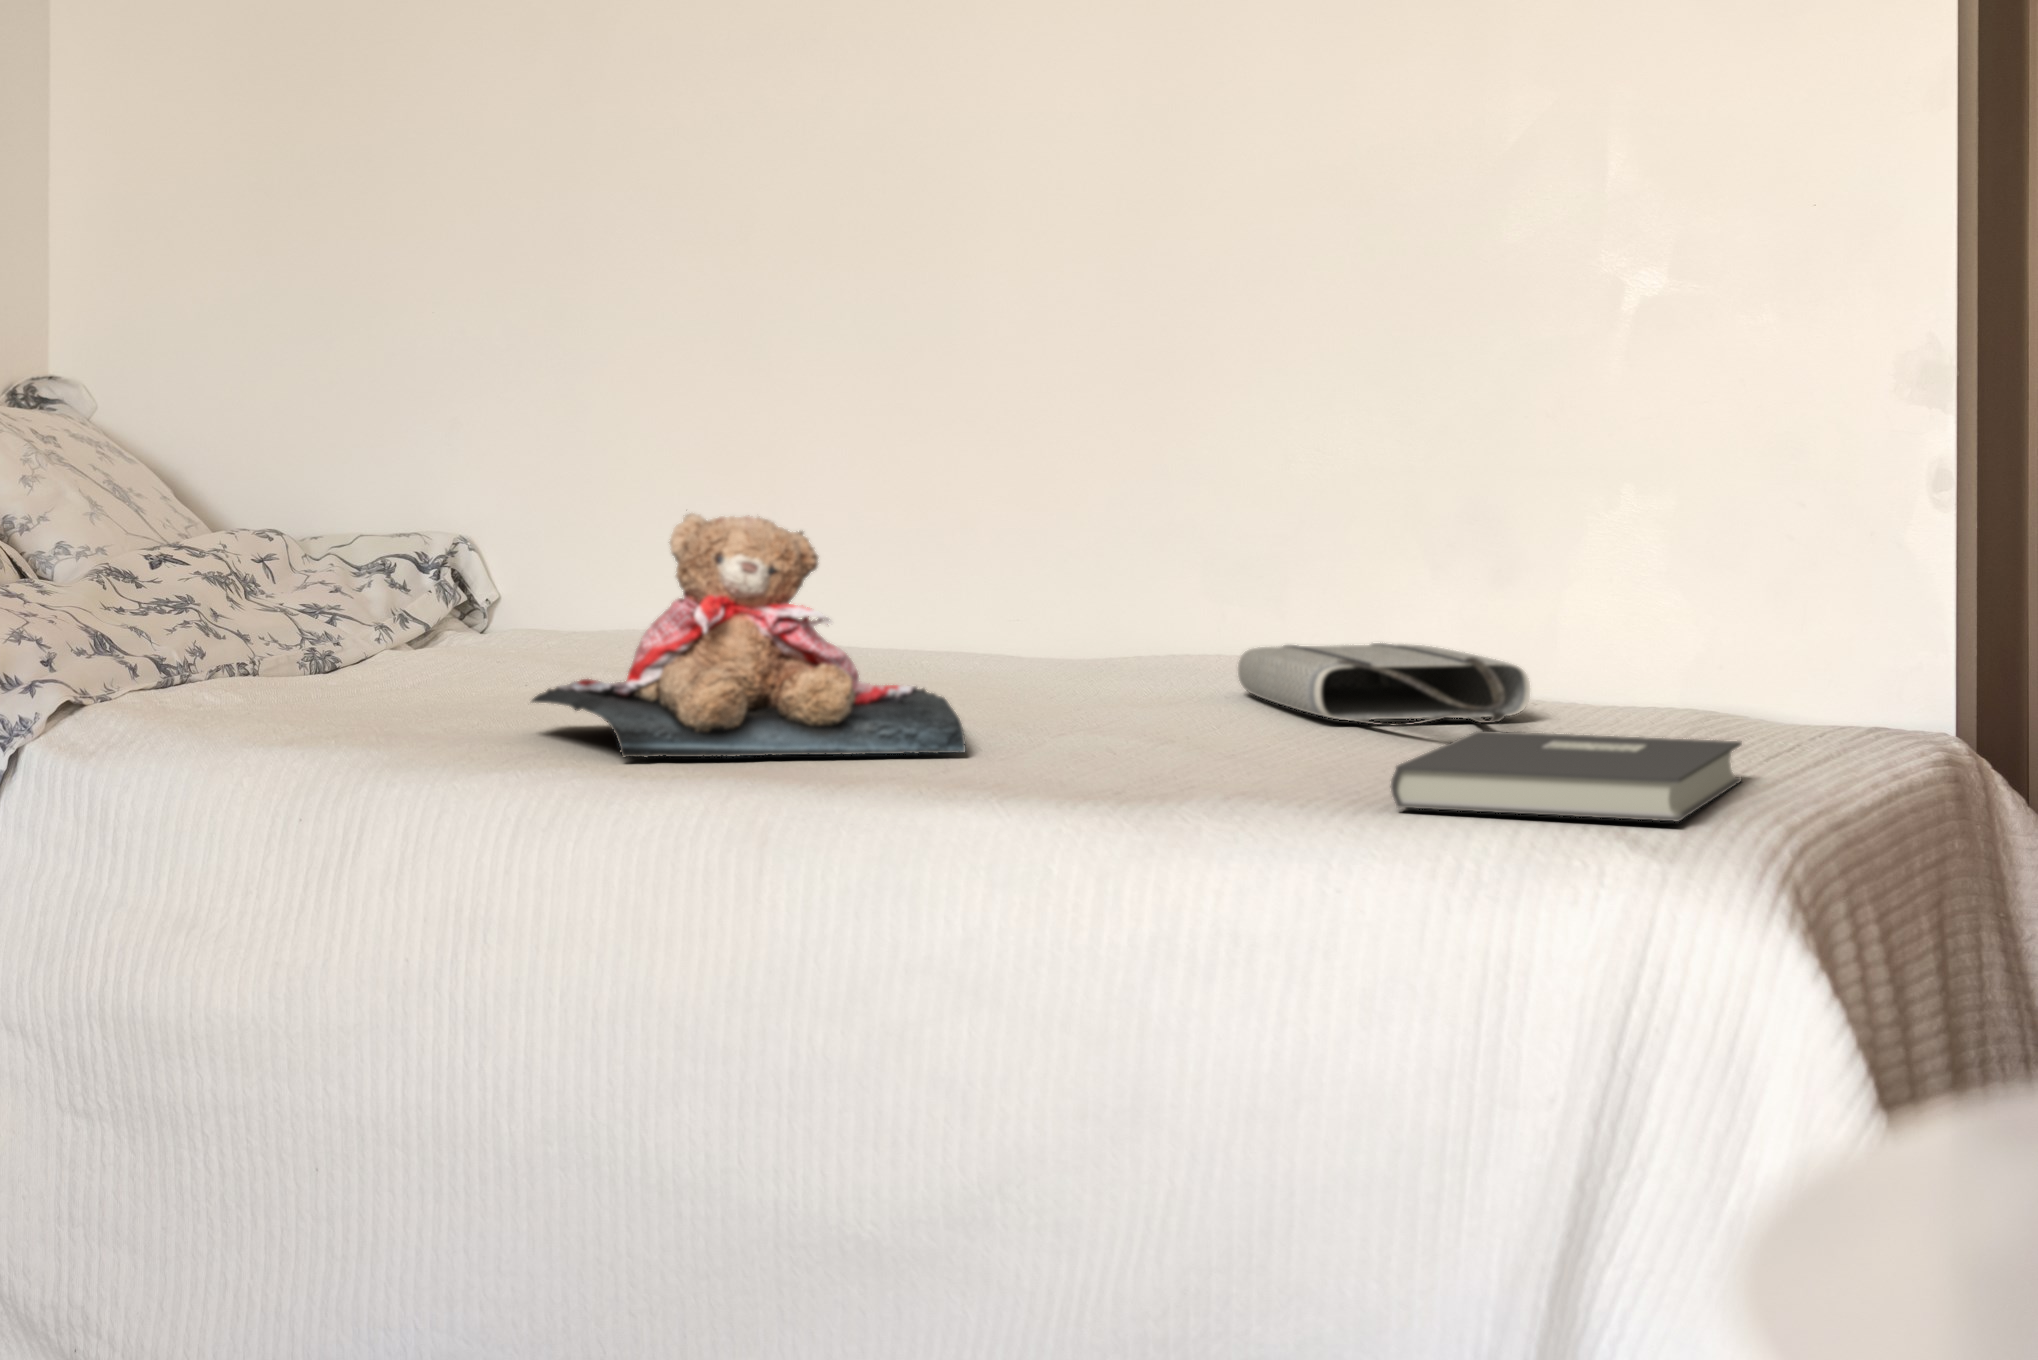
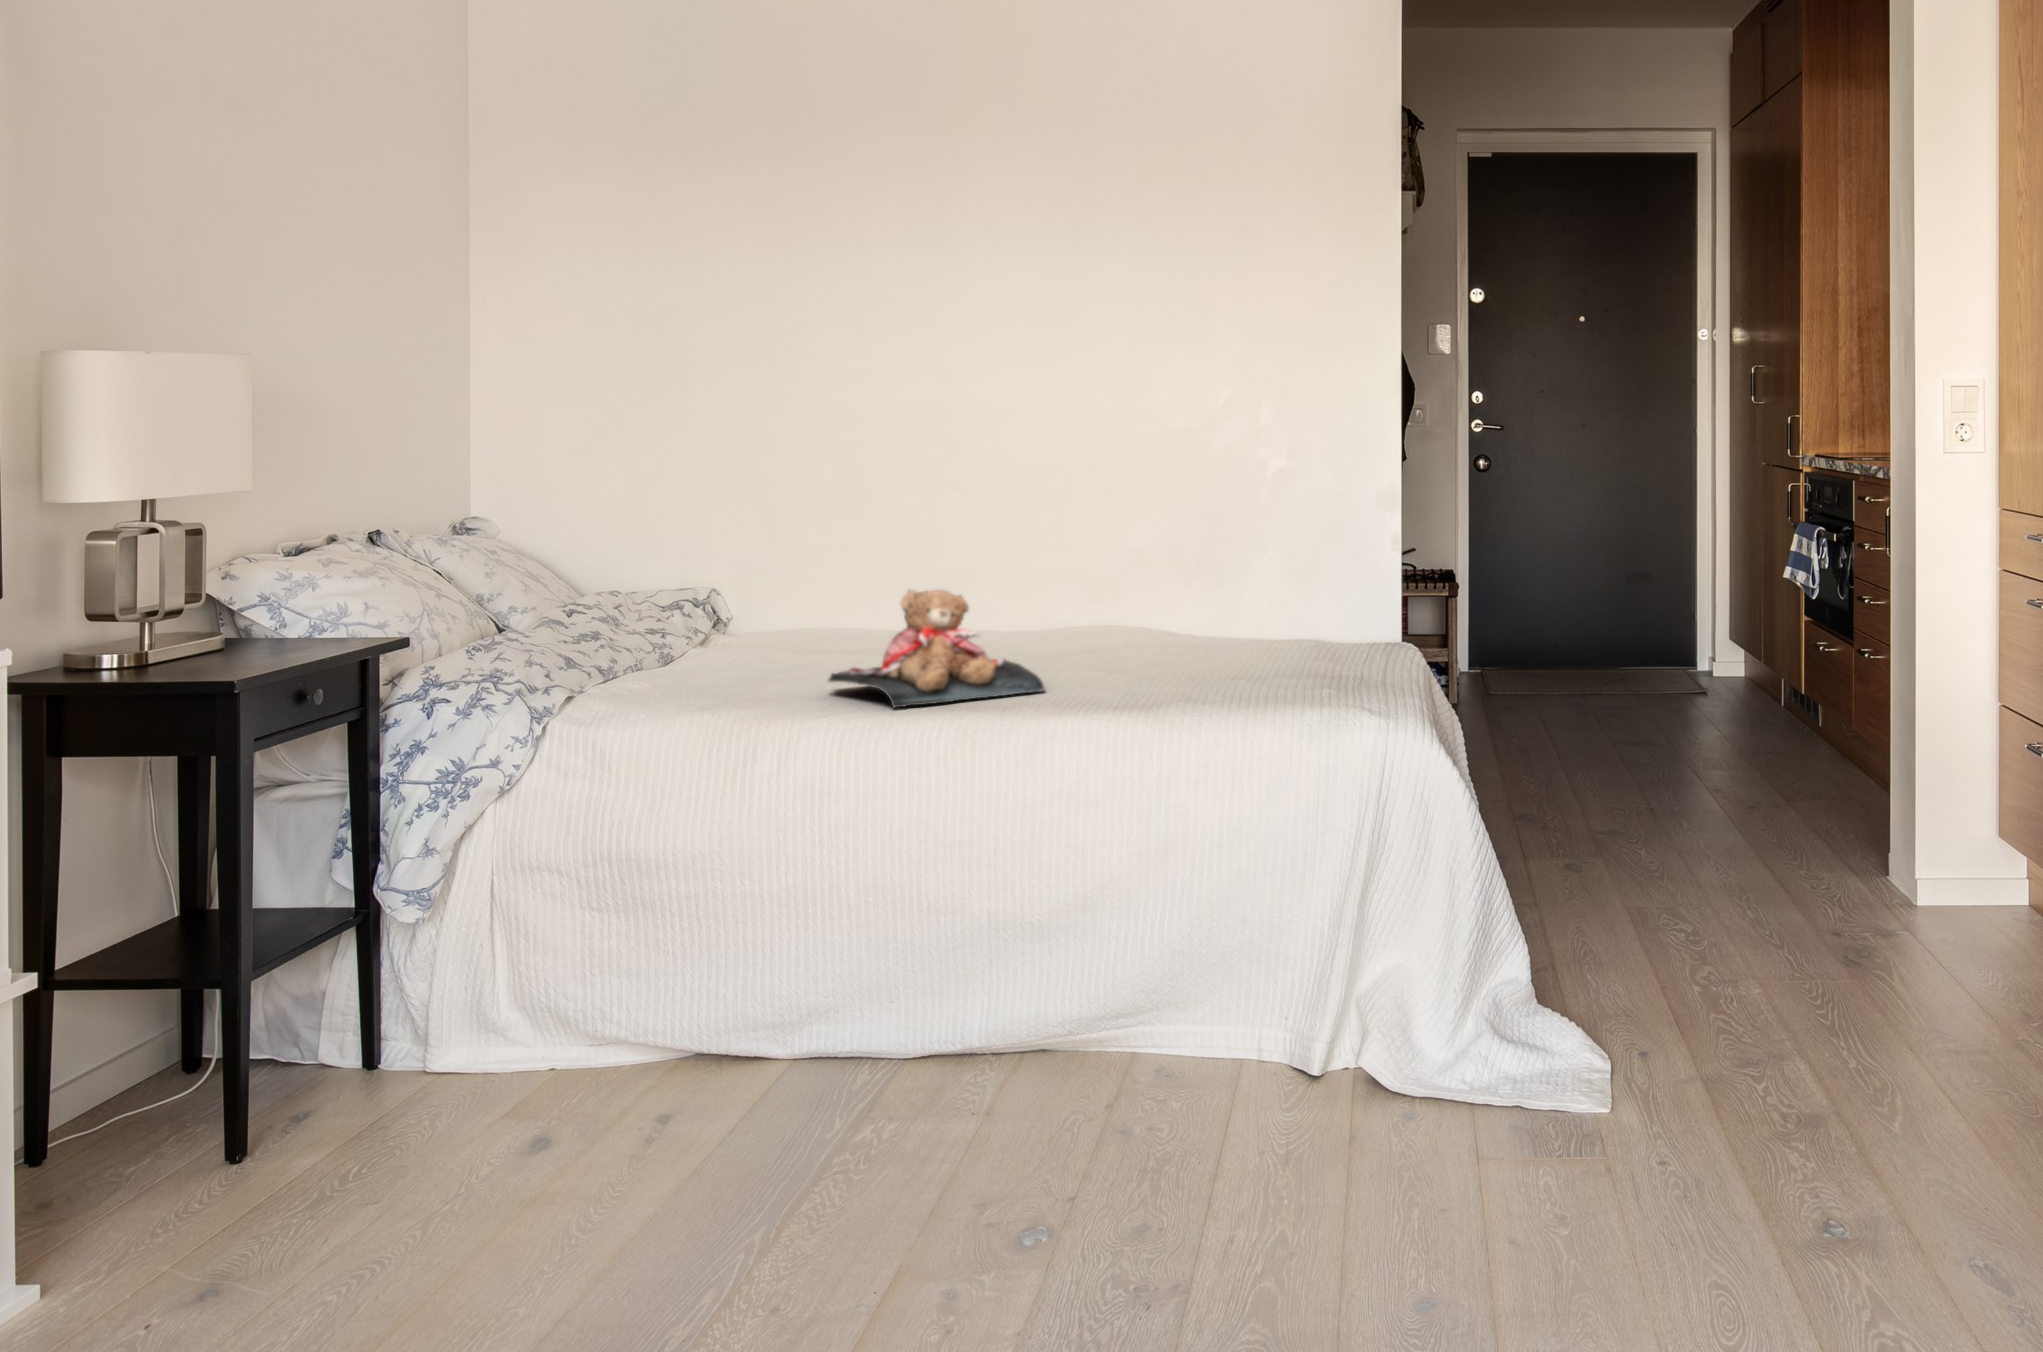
tote bag: present [1238,643,1530,724] -> none [1116,621,1255,660]
book: present [1391,731,1742,822] -> none [1254,663,1370,707]

